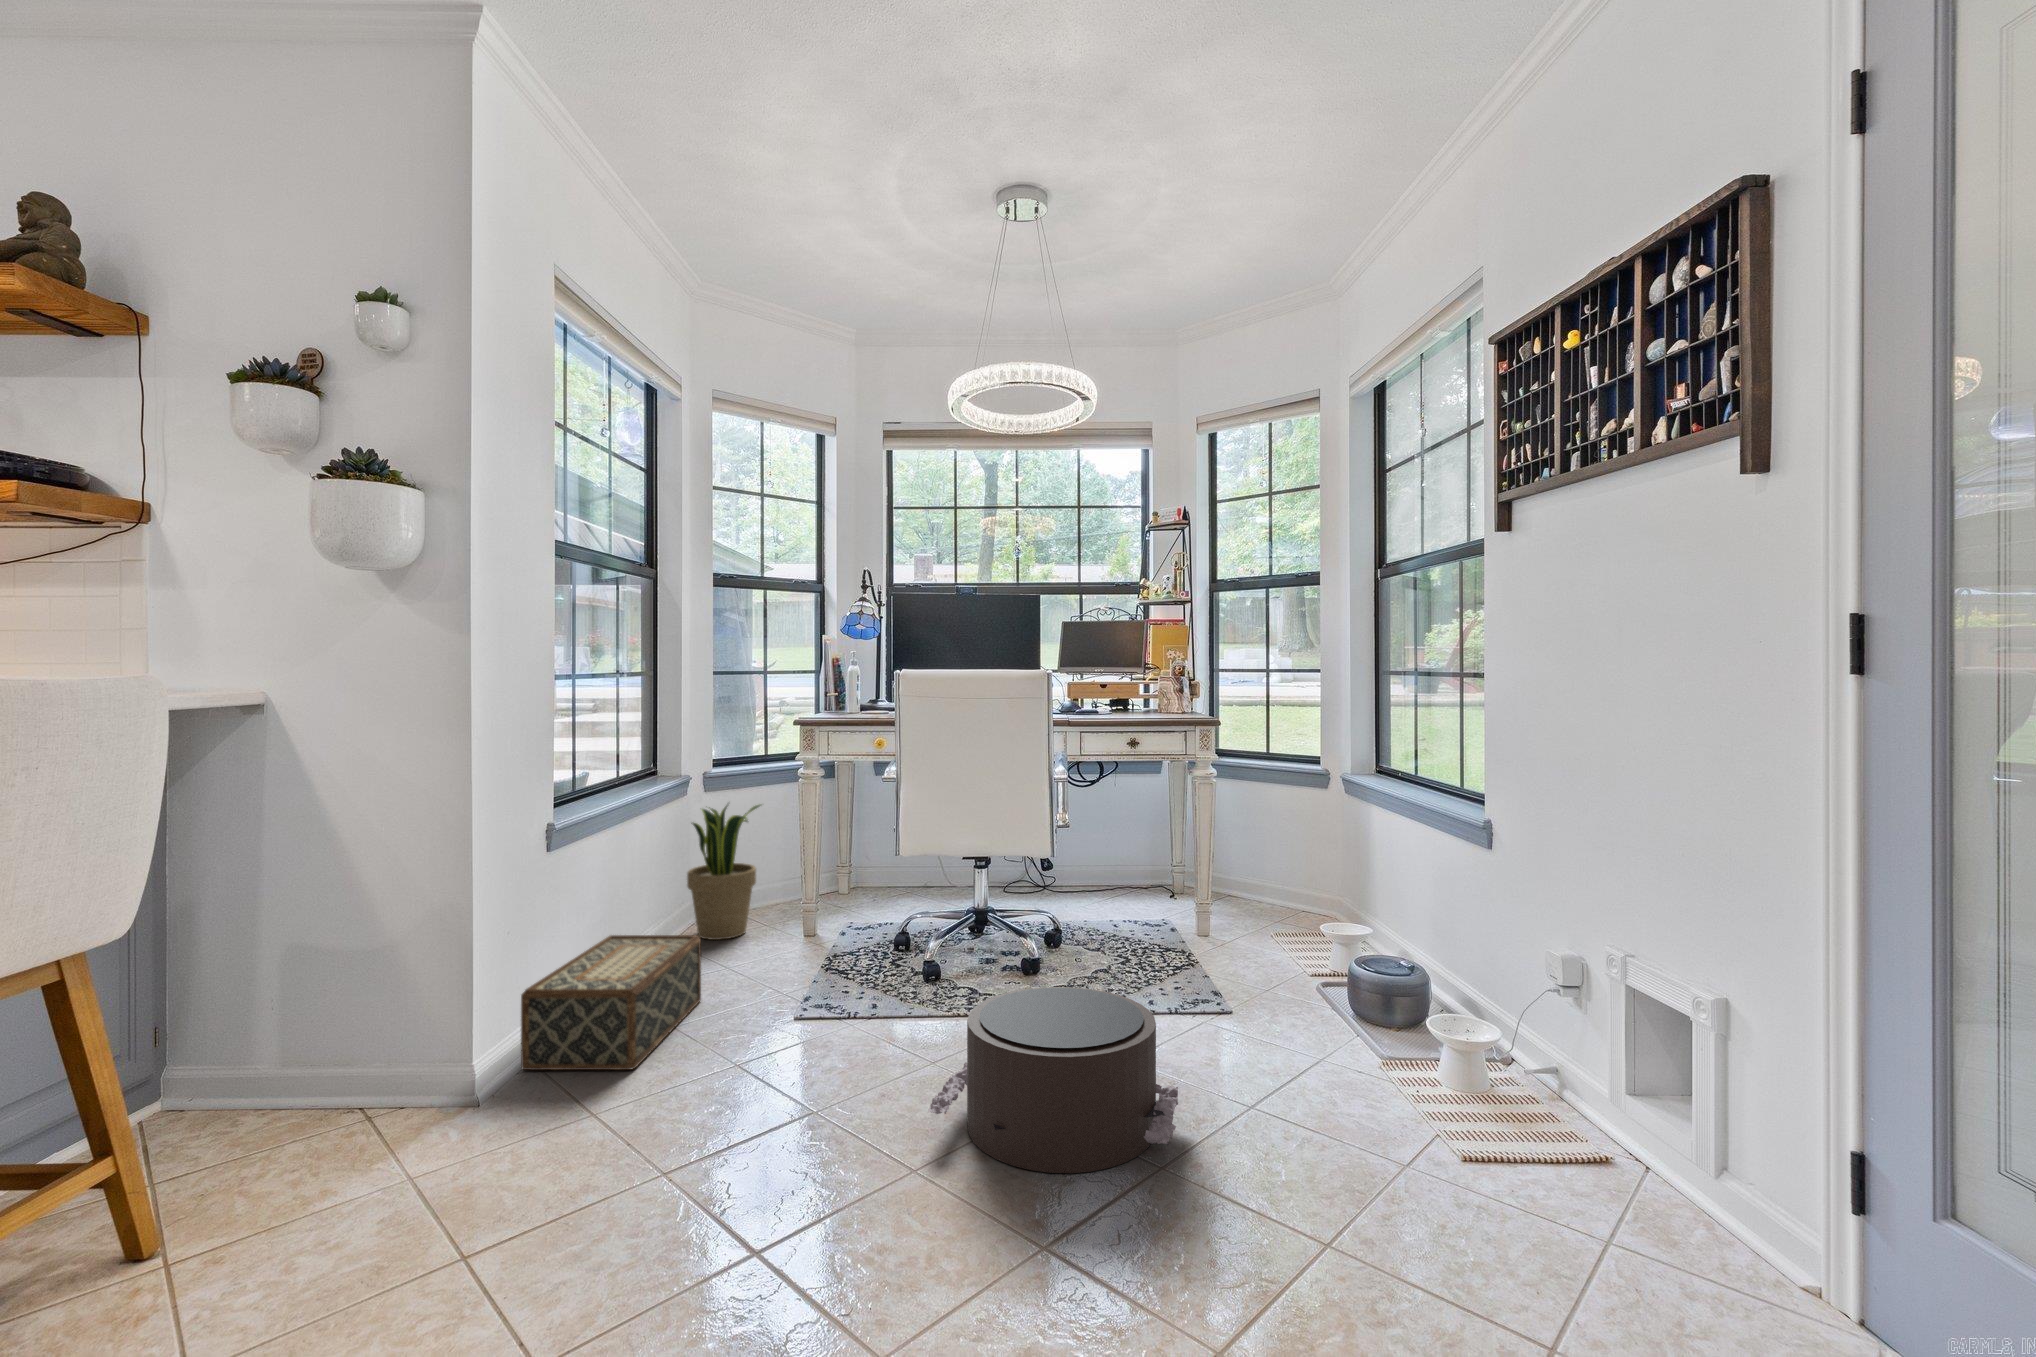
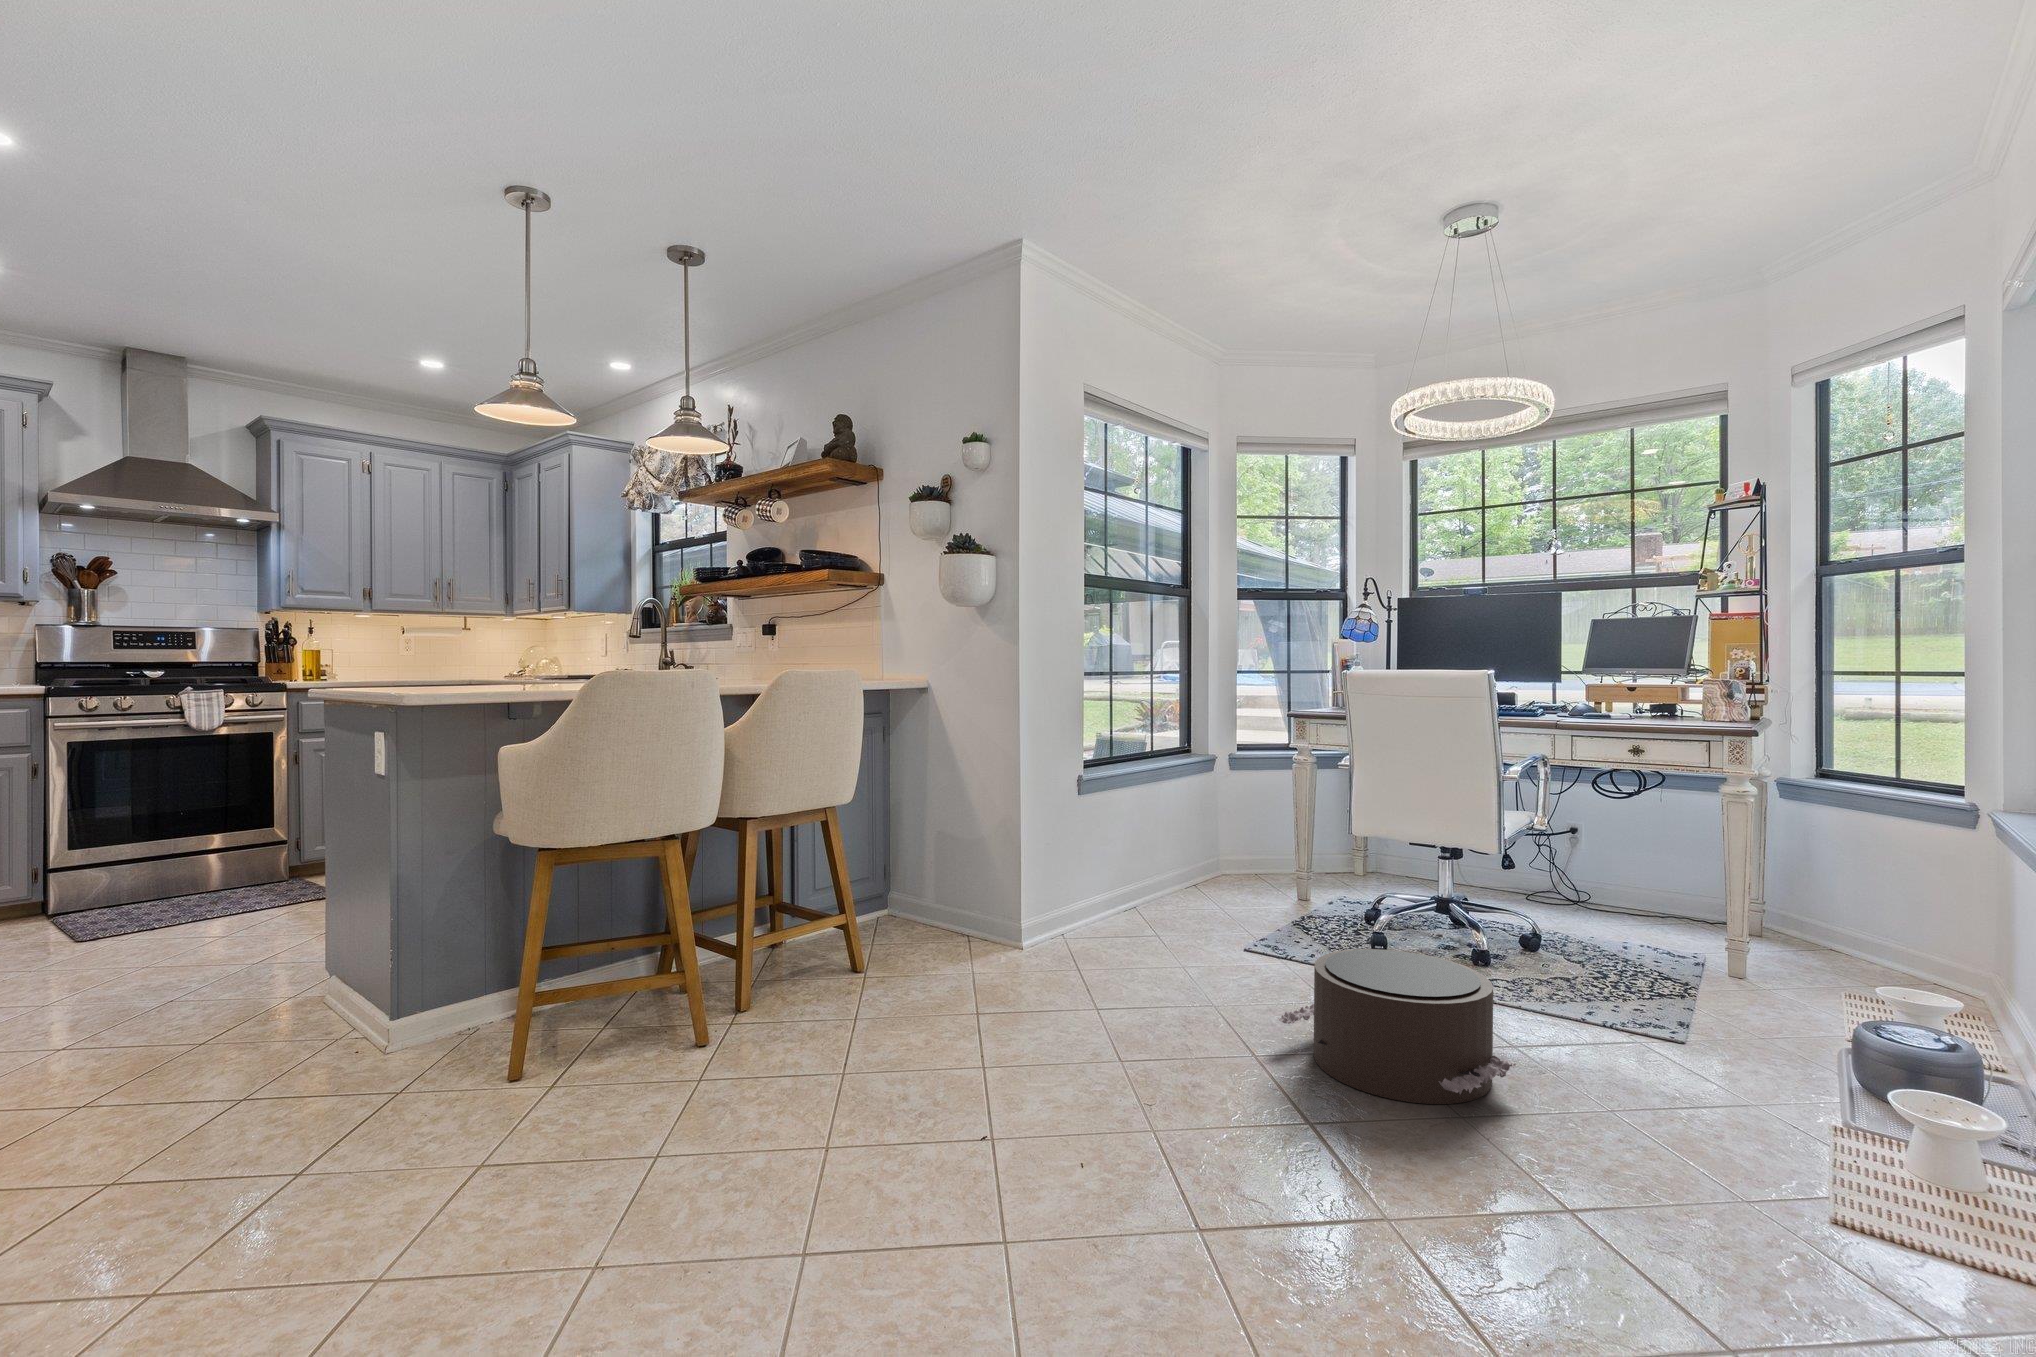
potted plant: present [687,805,761,940] -> none [1208,777,1269,890]
woven basket: present [521,935,701,1070] -> none [1053,864,1188,953]

